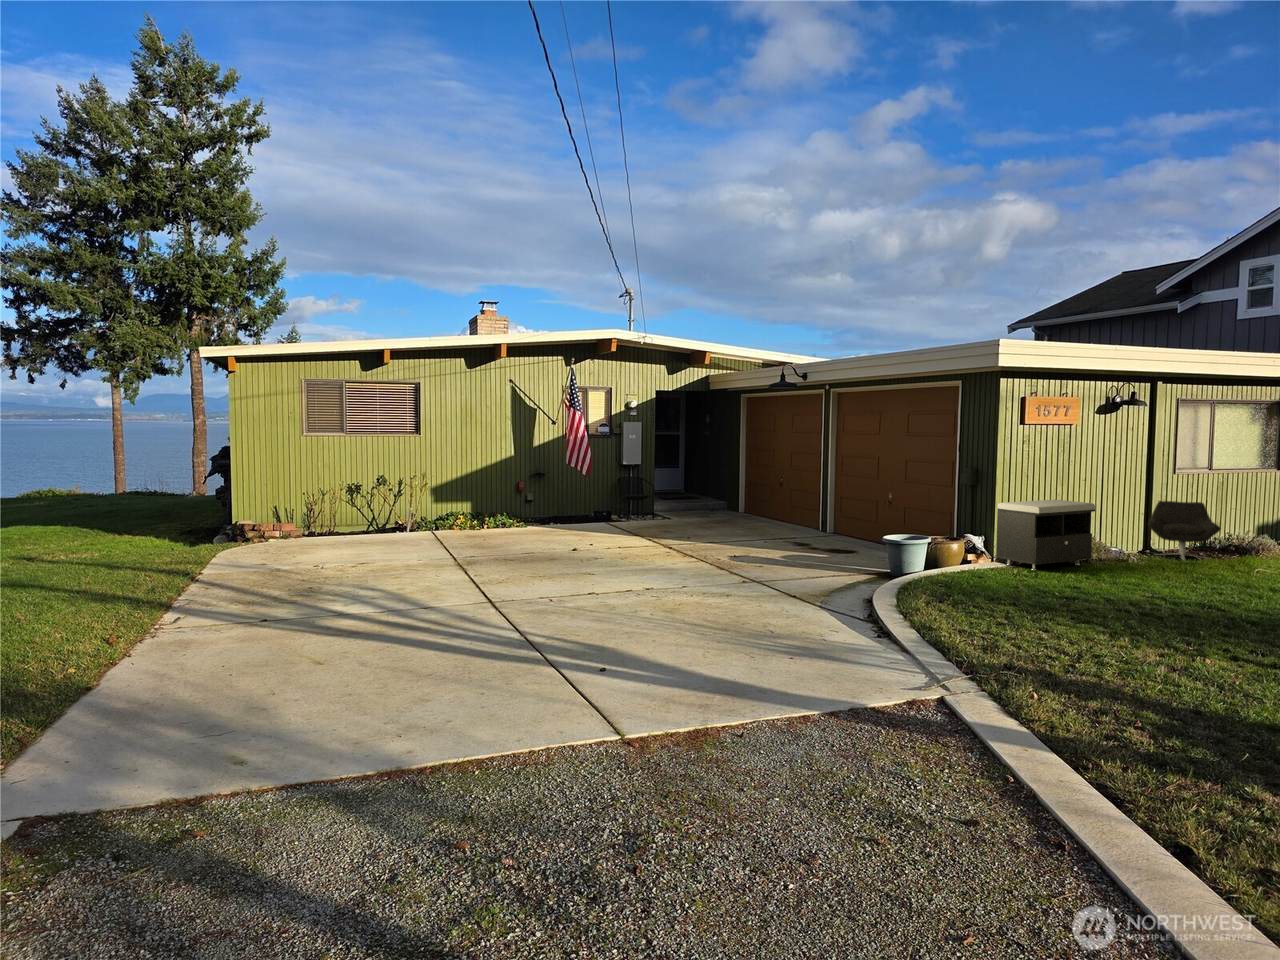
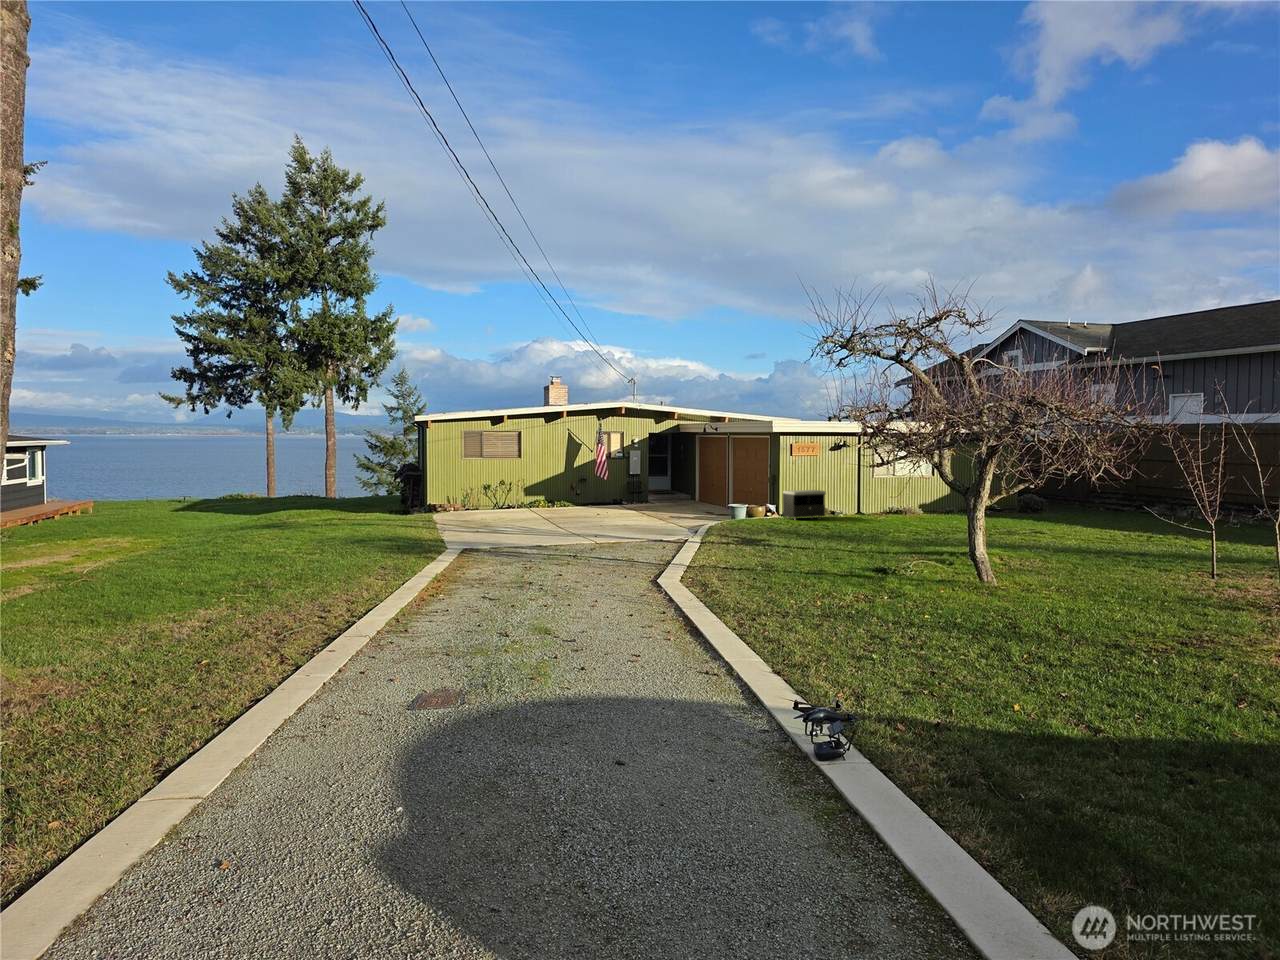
lounge chair: present [1148,501,1221,560] -> none [861,491,893,518]

